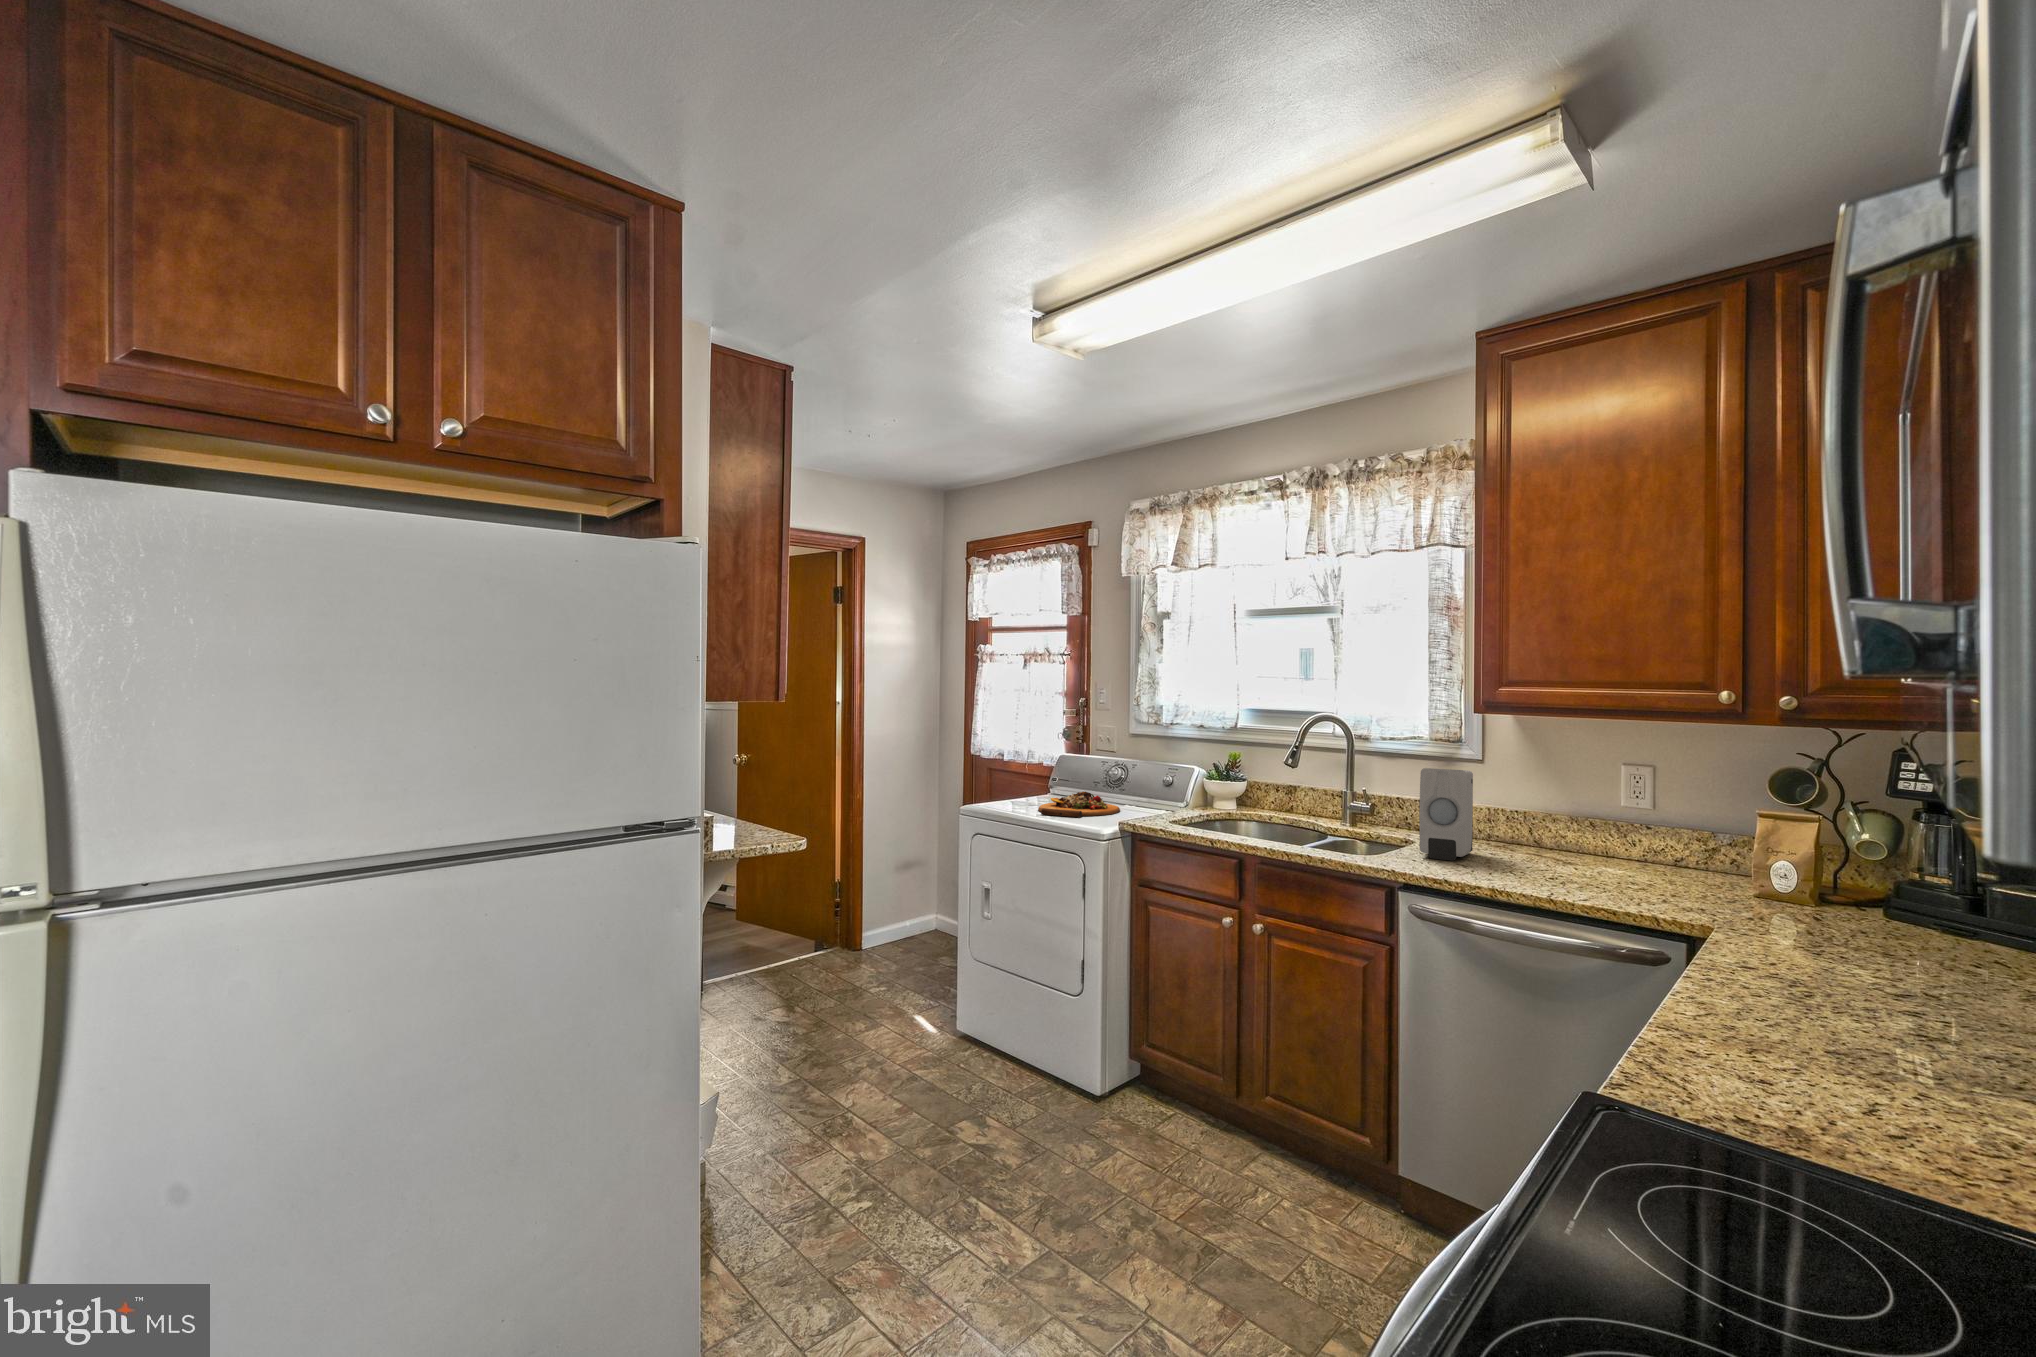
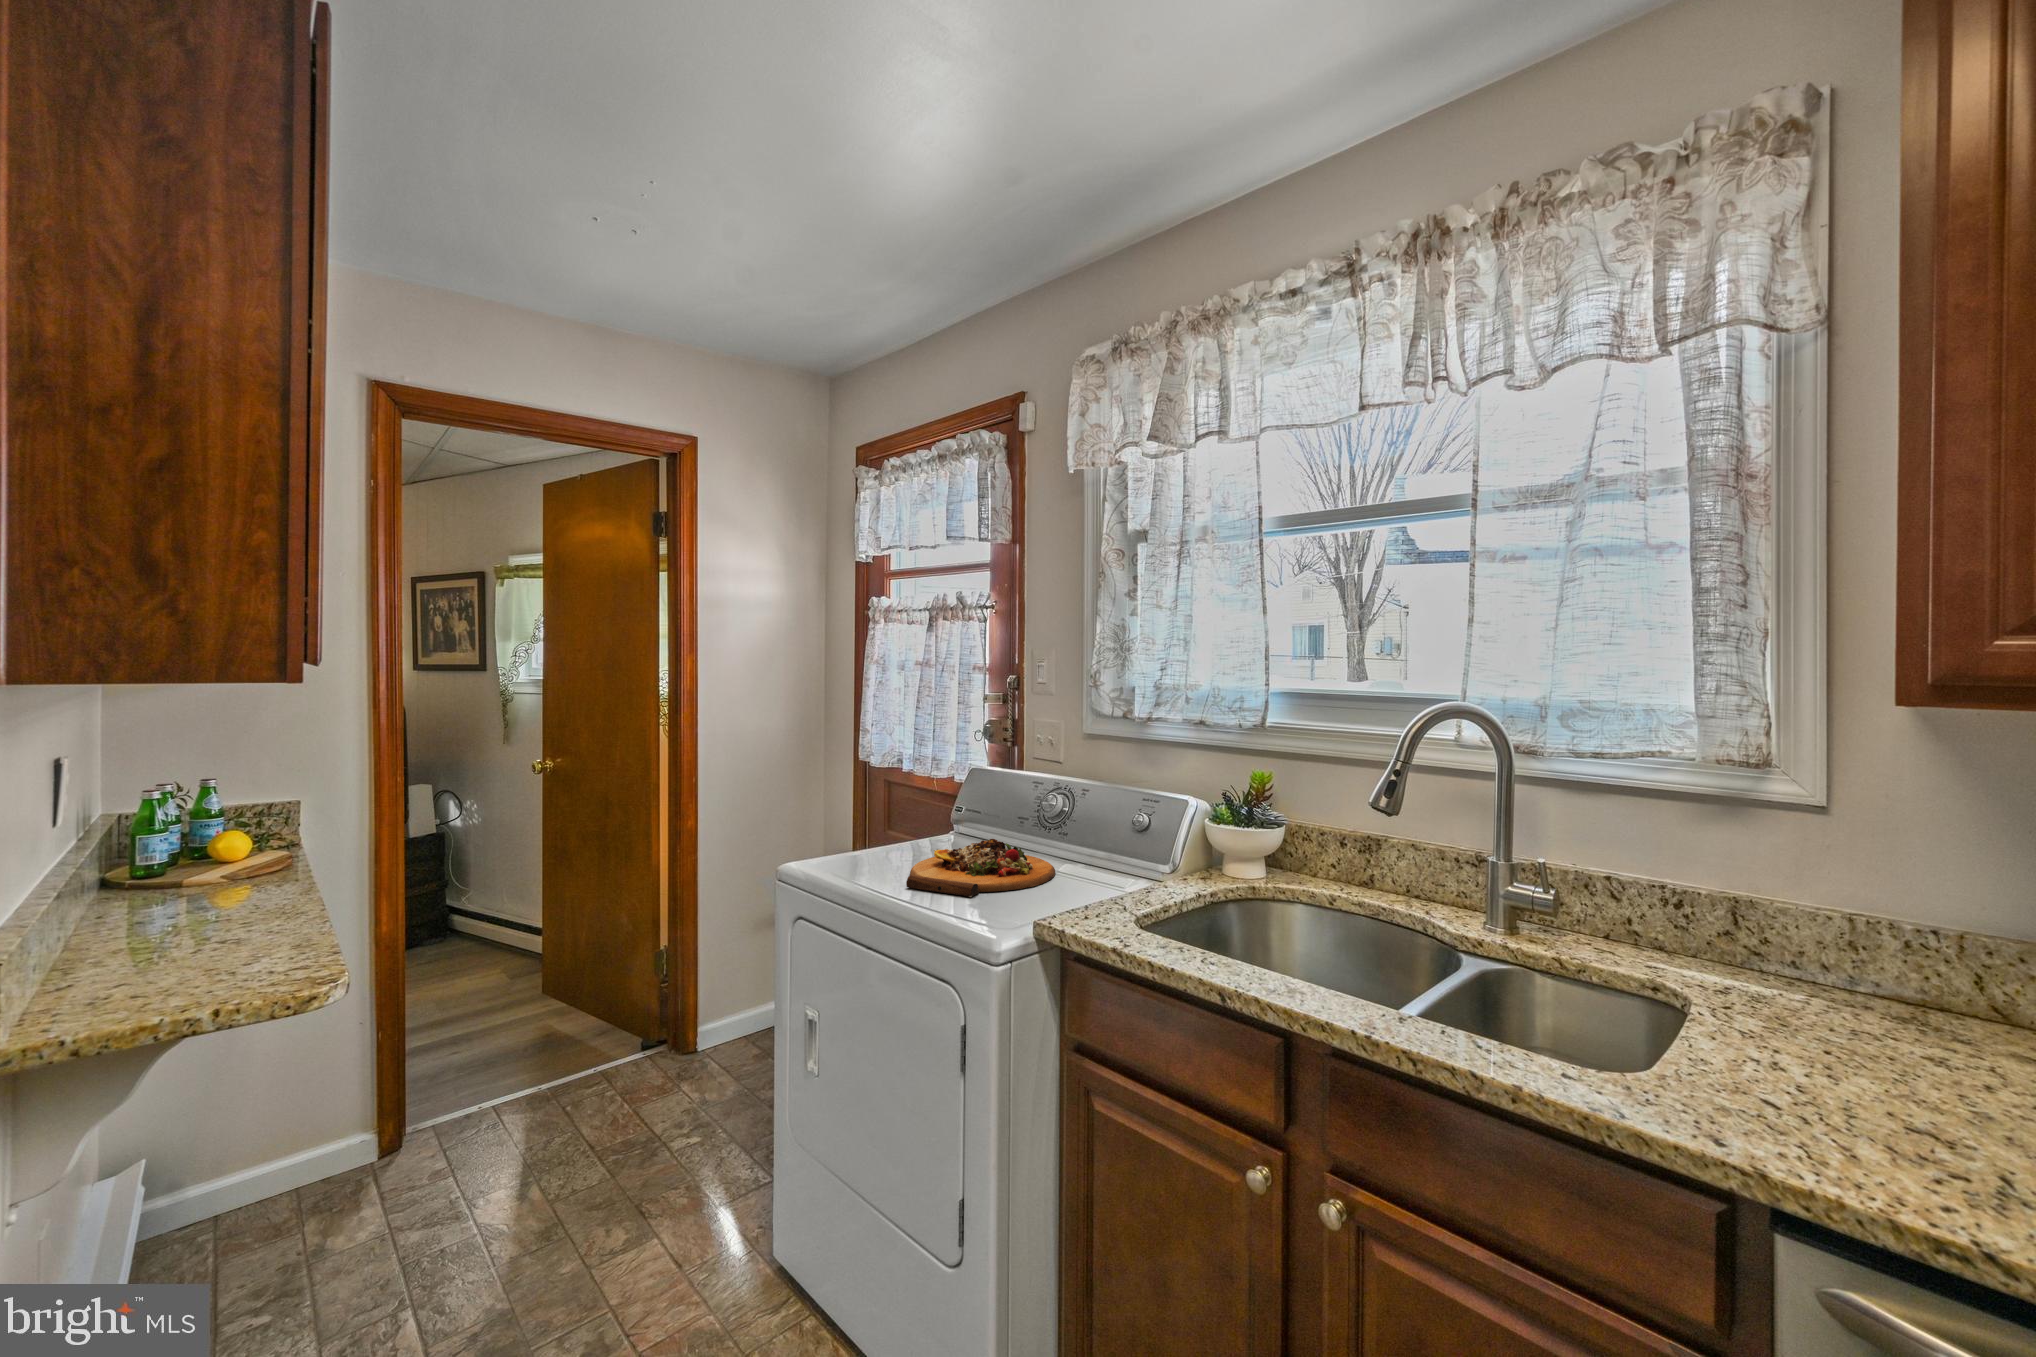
soap dispenser: present [1419,768,1473,861] -> none [1753,840,1926,1107]

